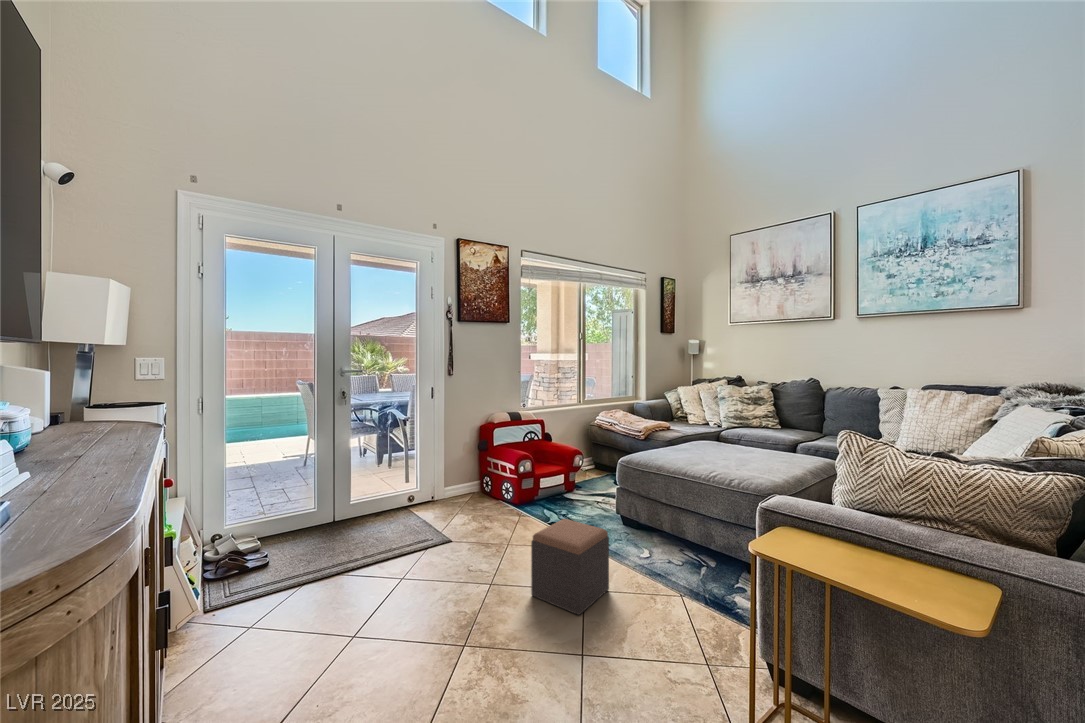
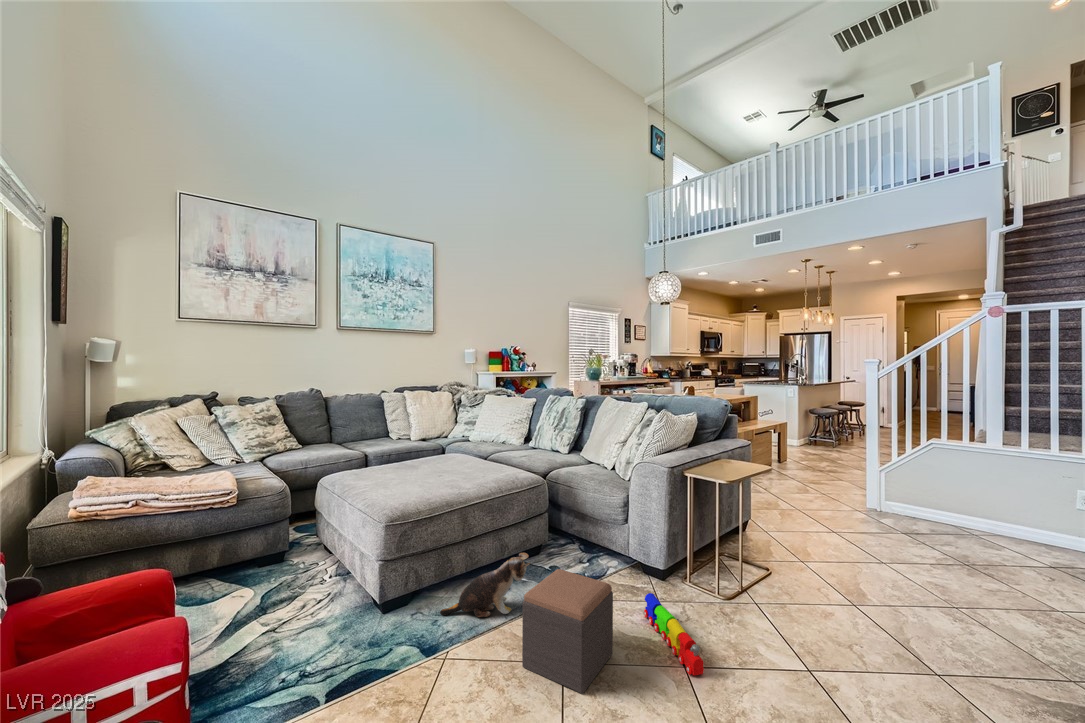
plush toy: none [622,523,655,568] -> present [440,553,530,617]
toy train: none [545,628,662,670] -> present [644,593,704,675]

